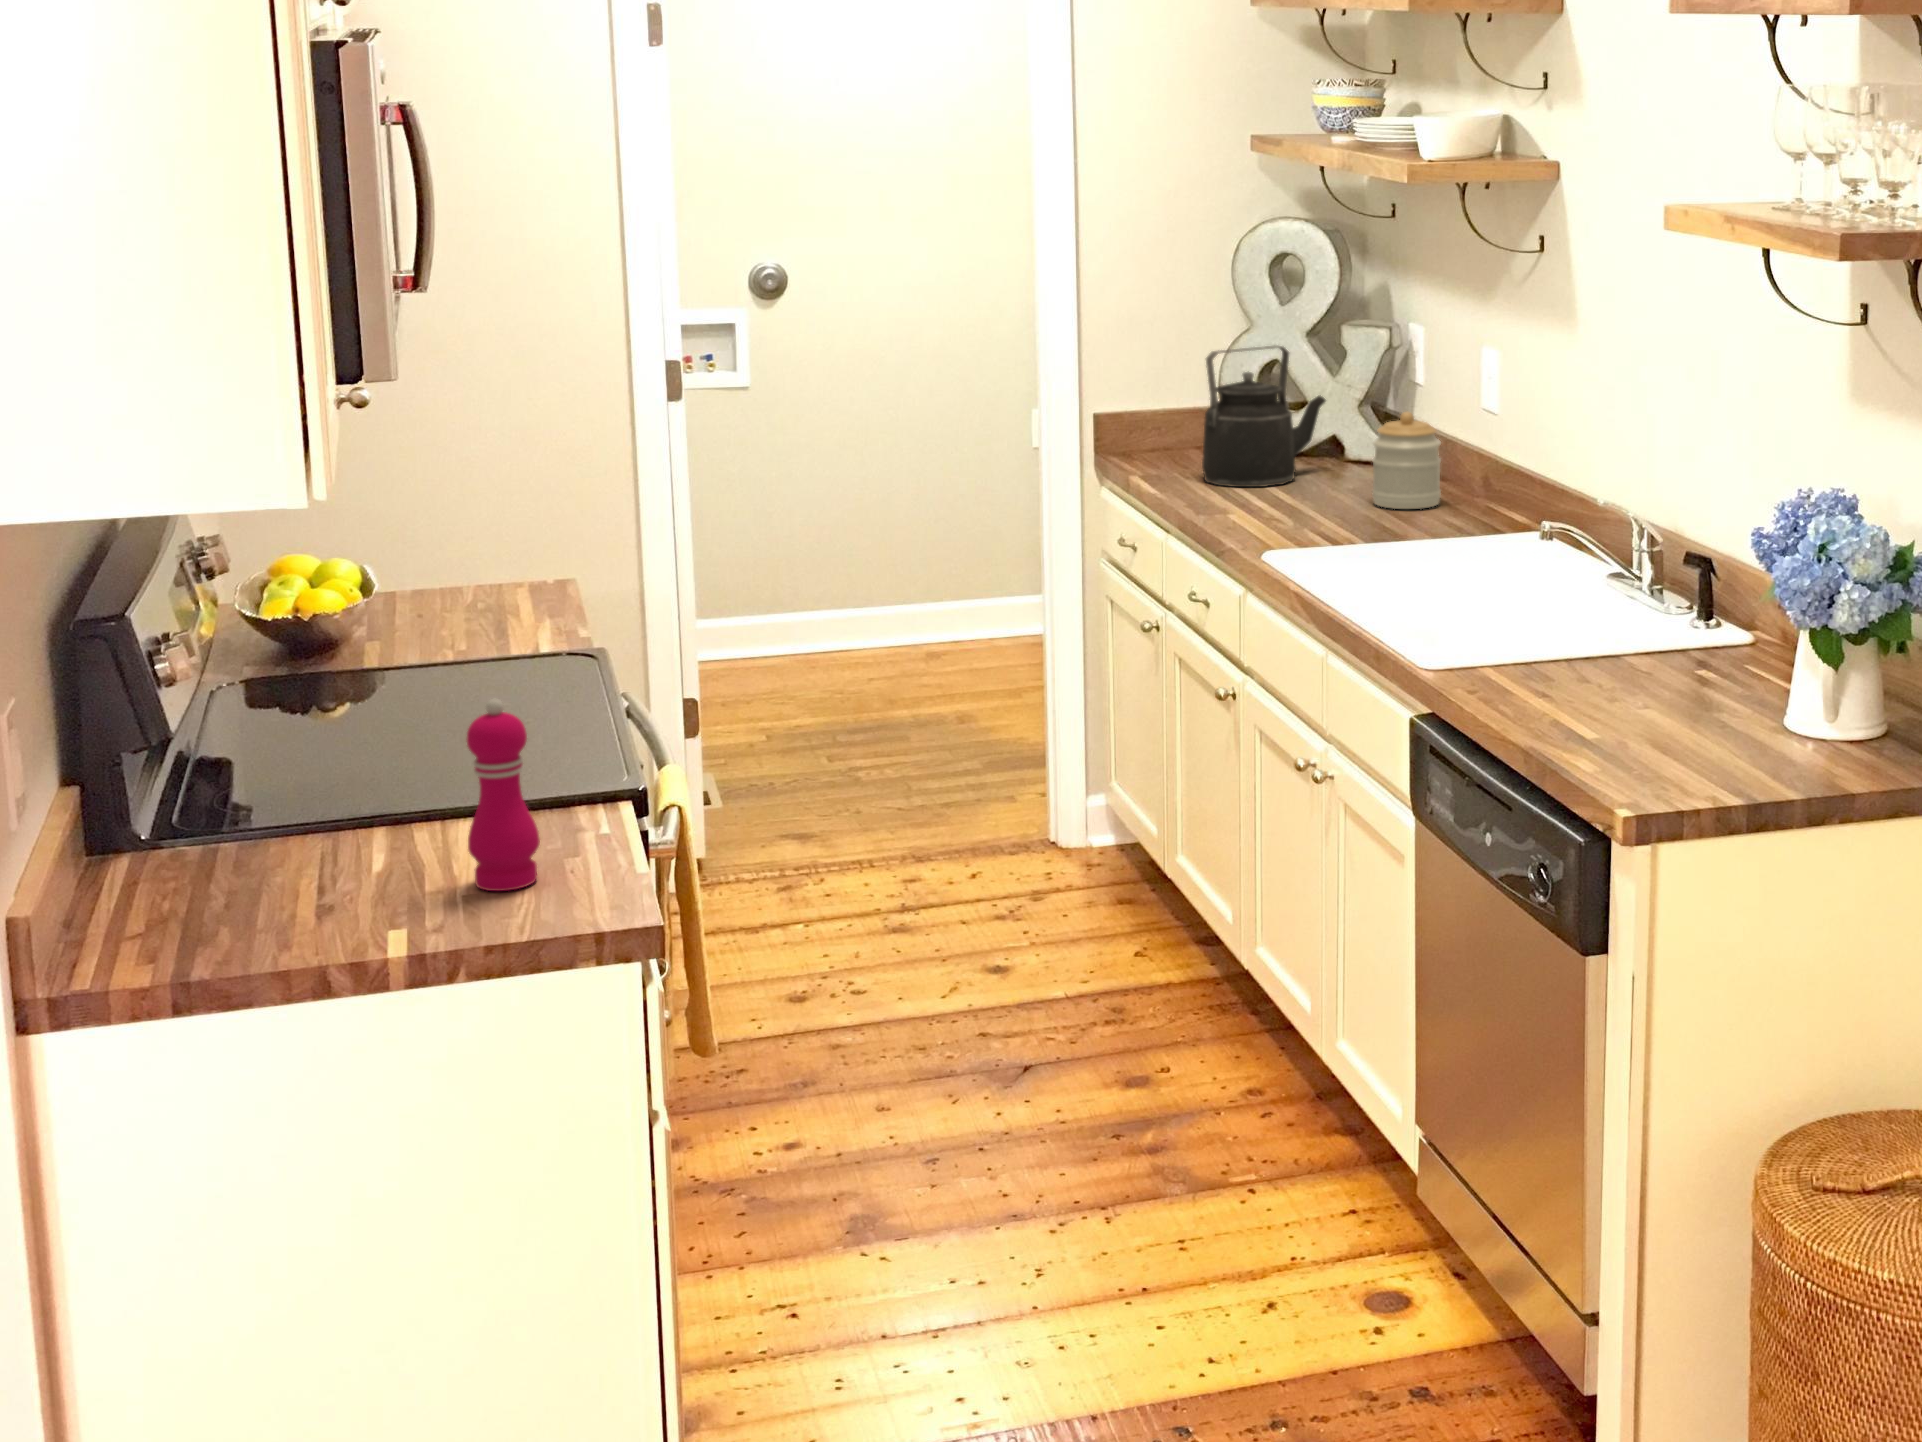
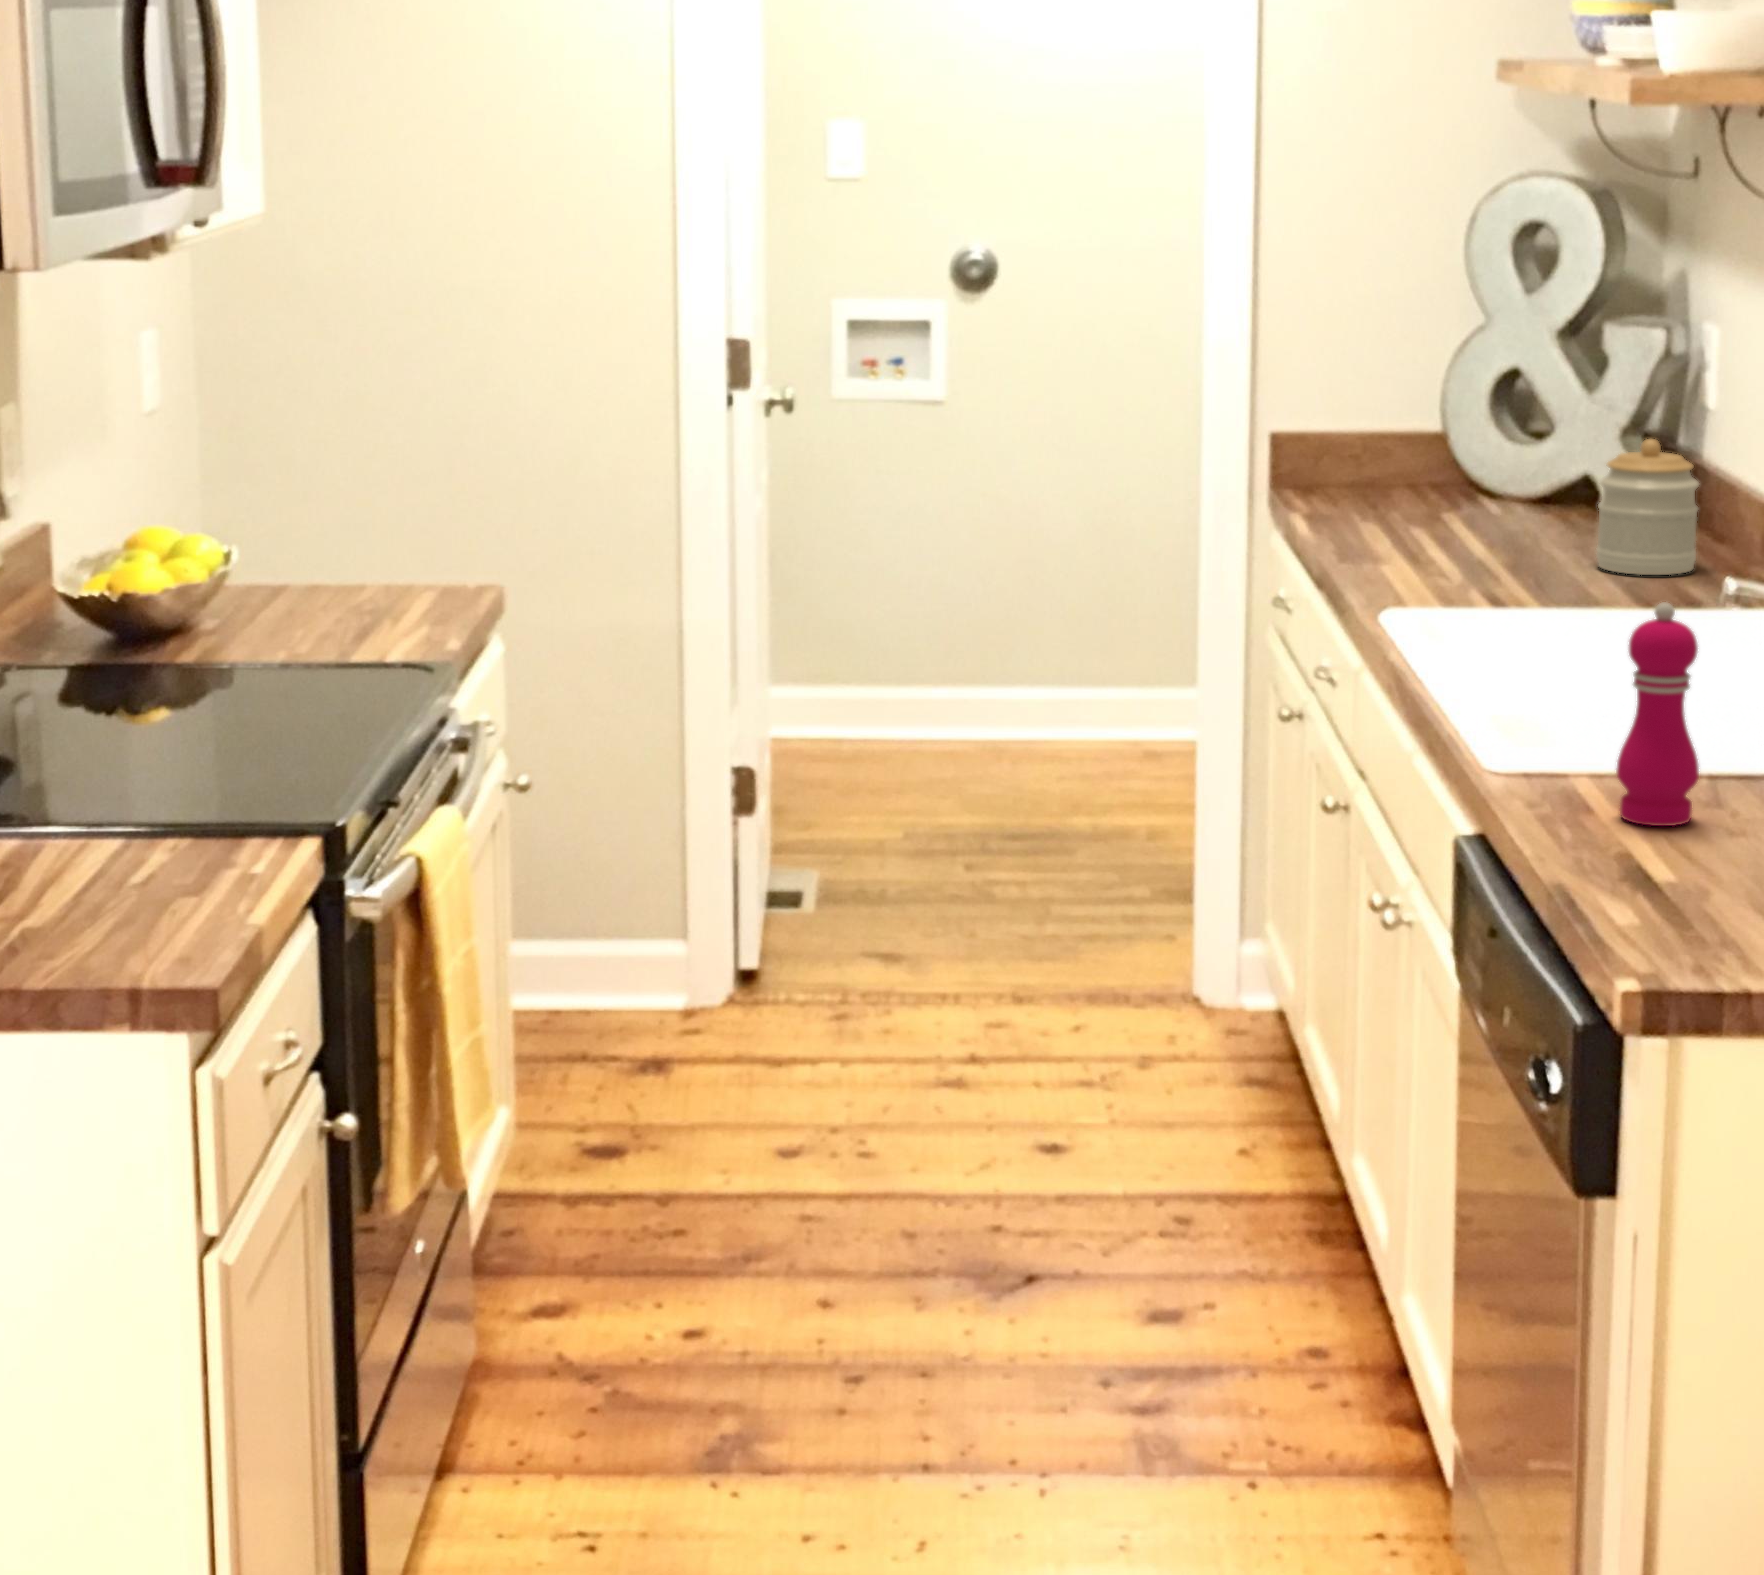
kettle: present [1202,346,1326,487] -> none [1384,348,1571,538]
pepper mill: present [467,699,540,891] -> present [1616,602,1699,826]

